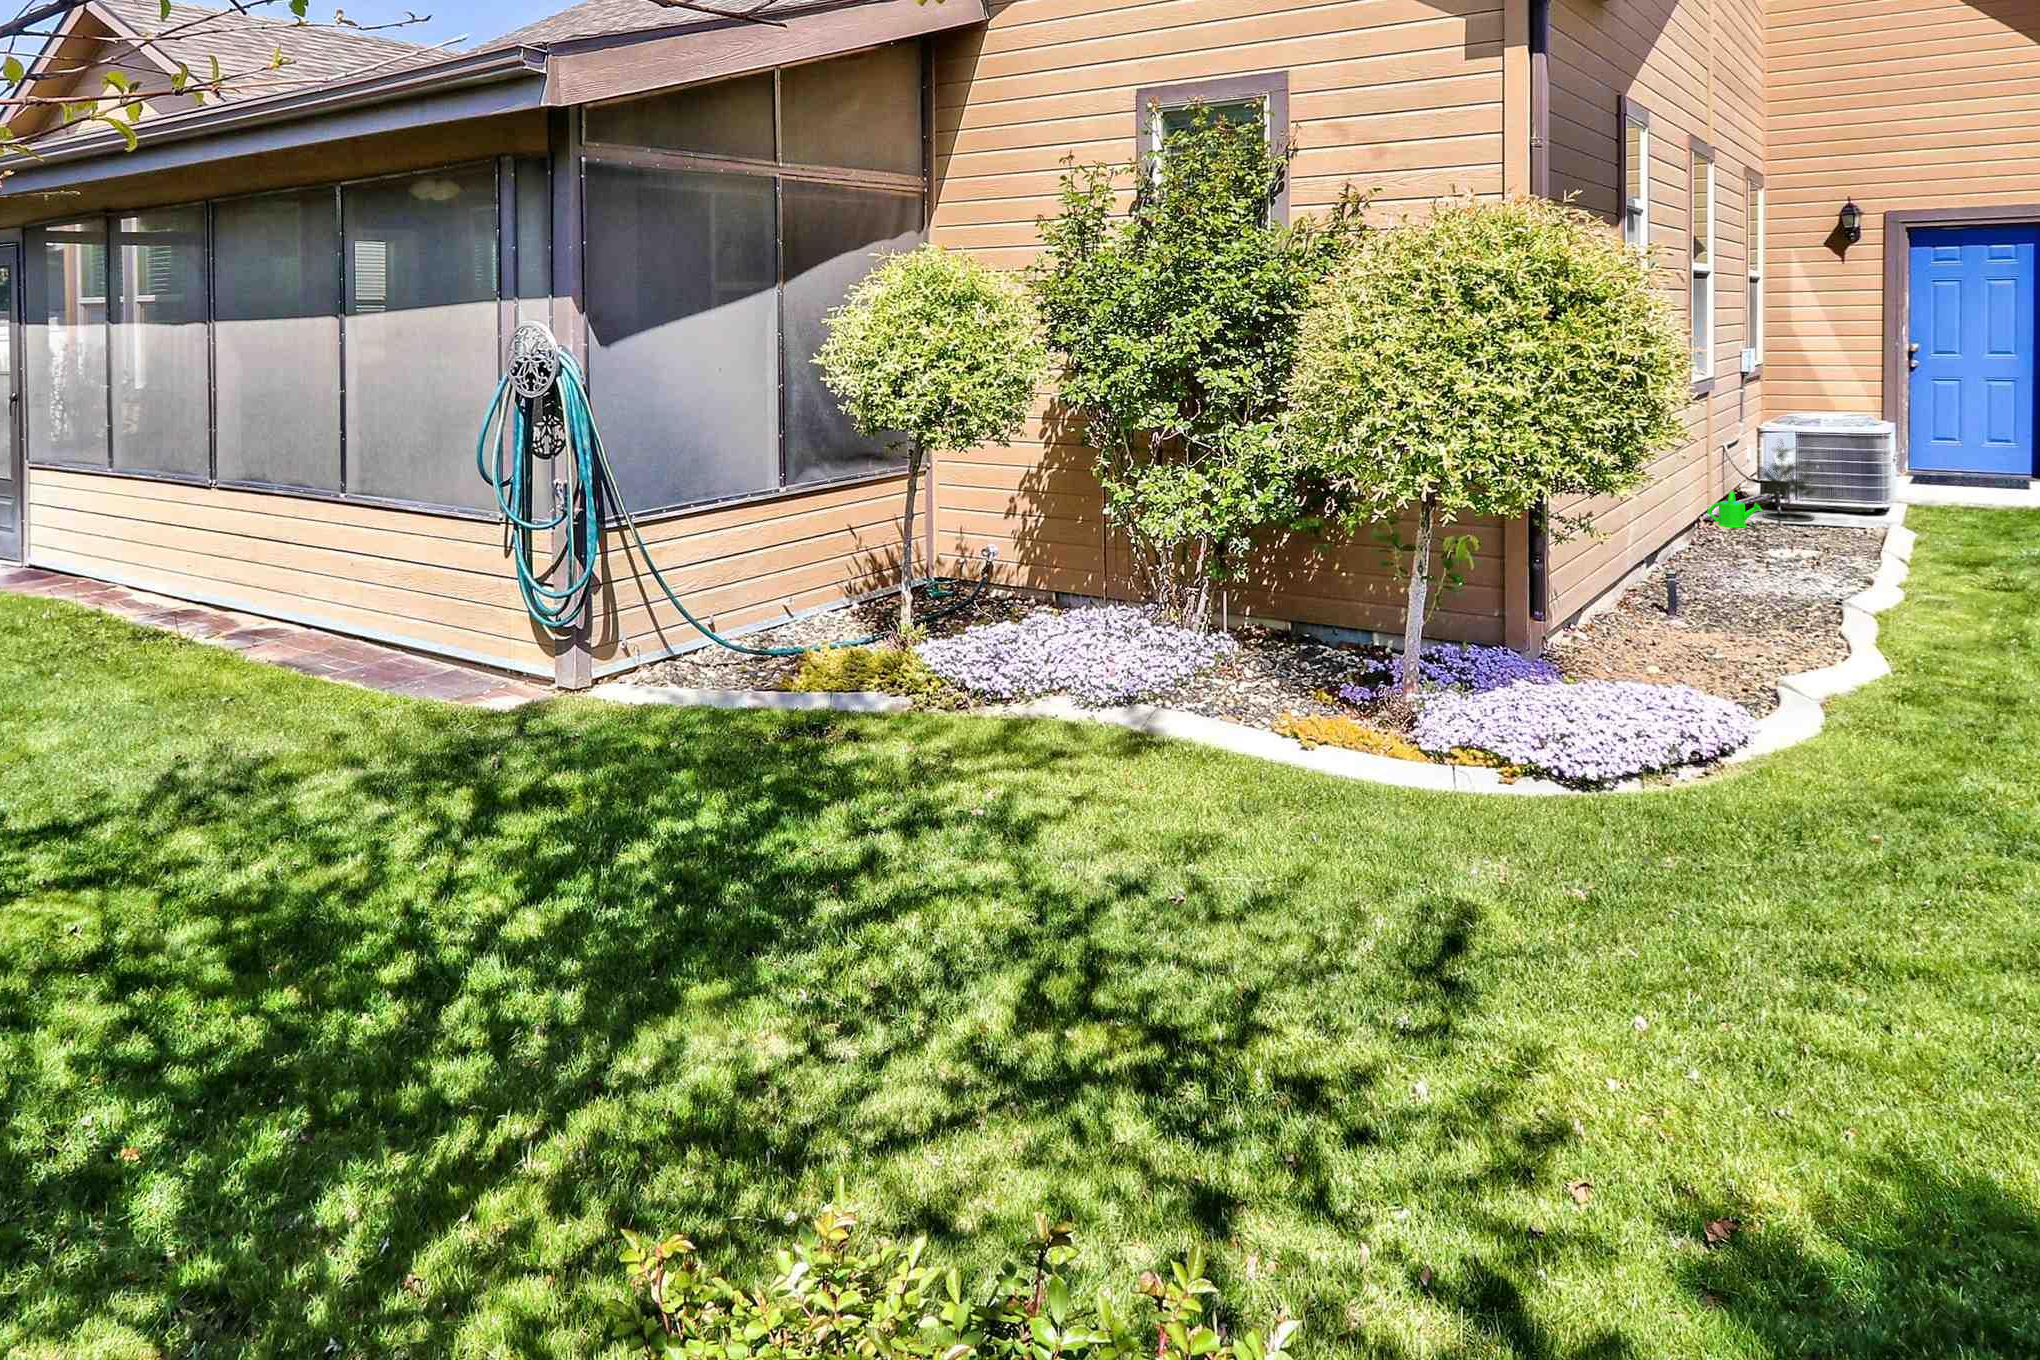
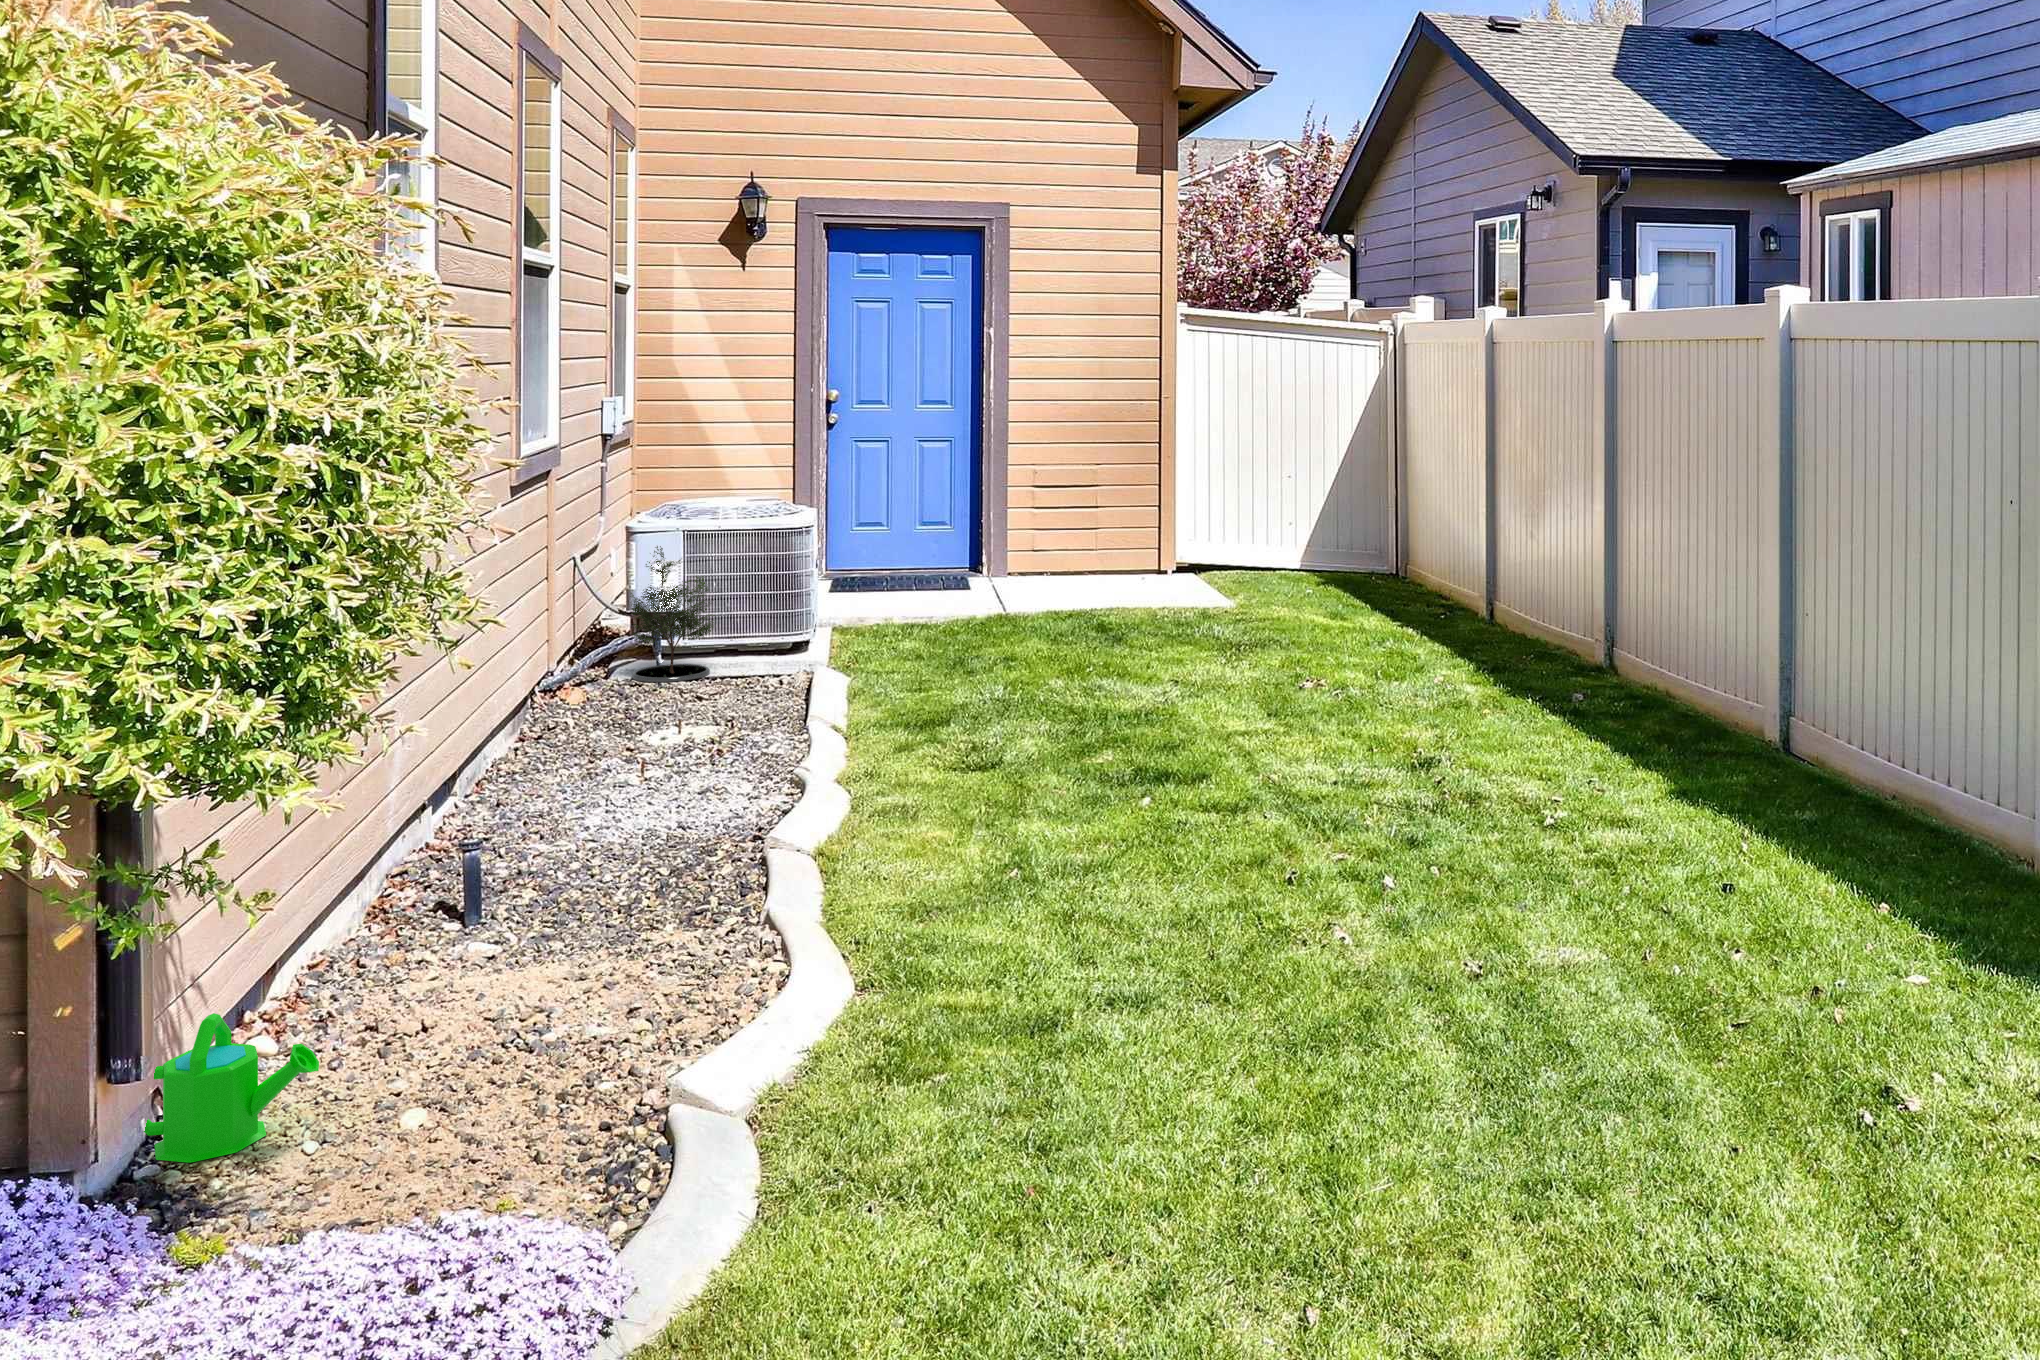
watering can: present [1708,491,1762,527] -> present [144,1013,319,1163]

